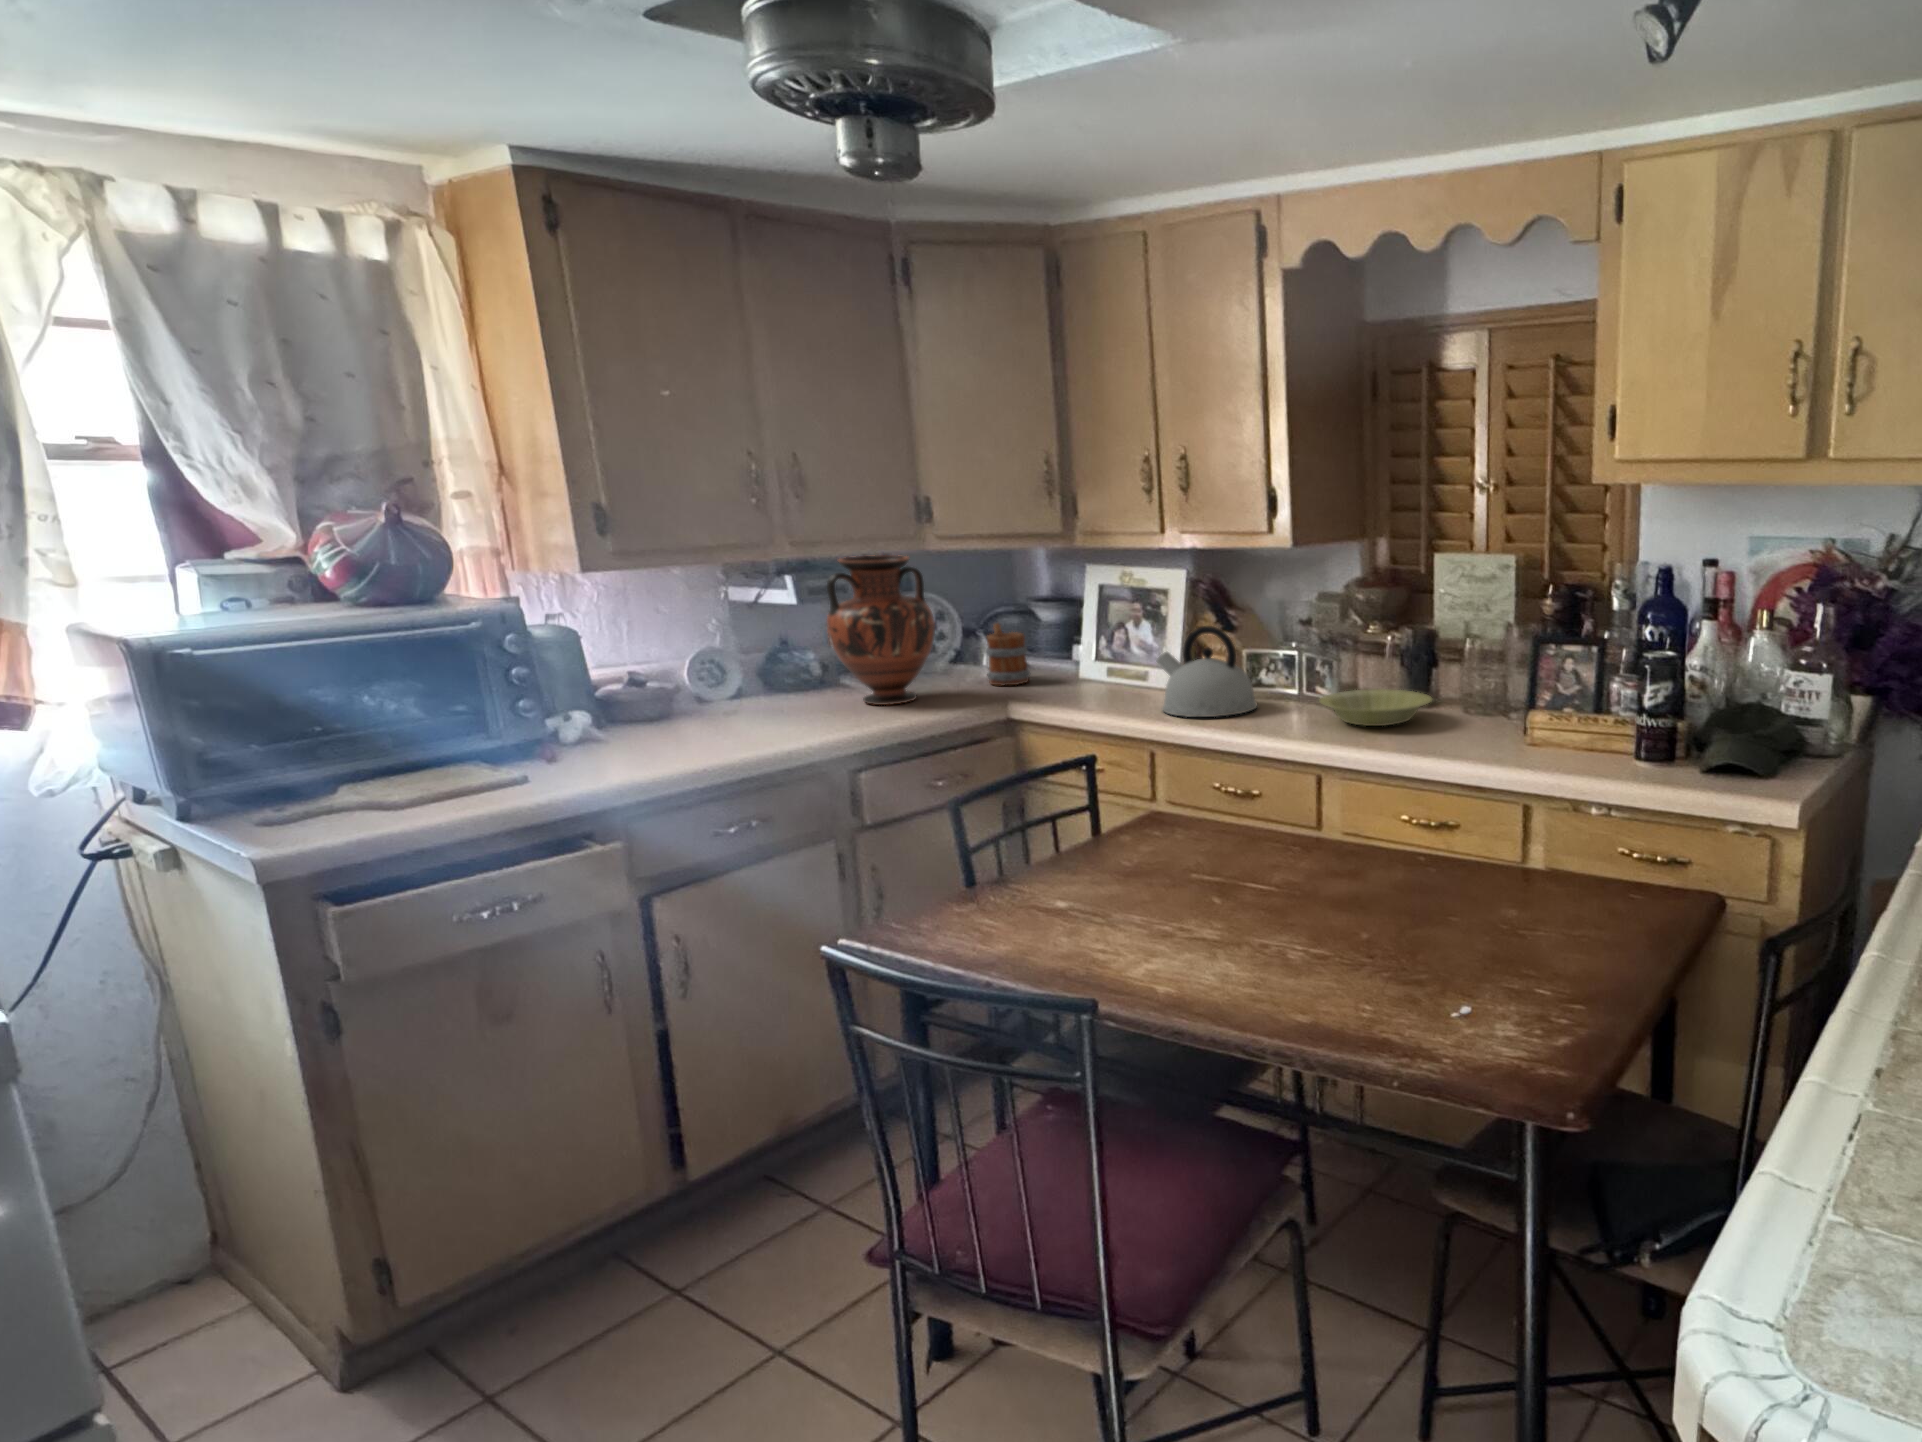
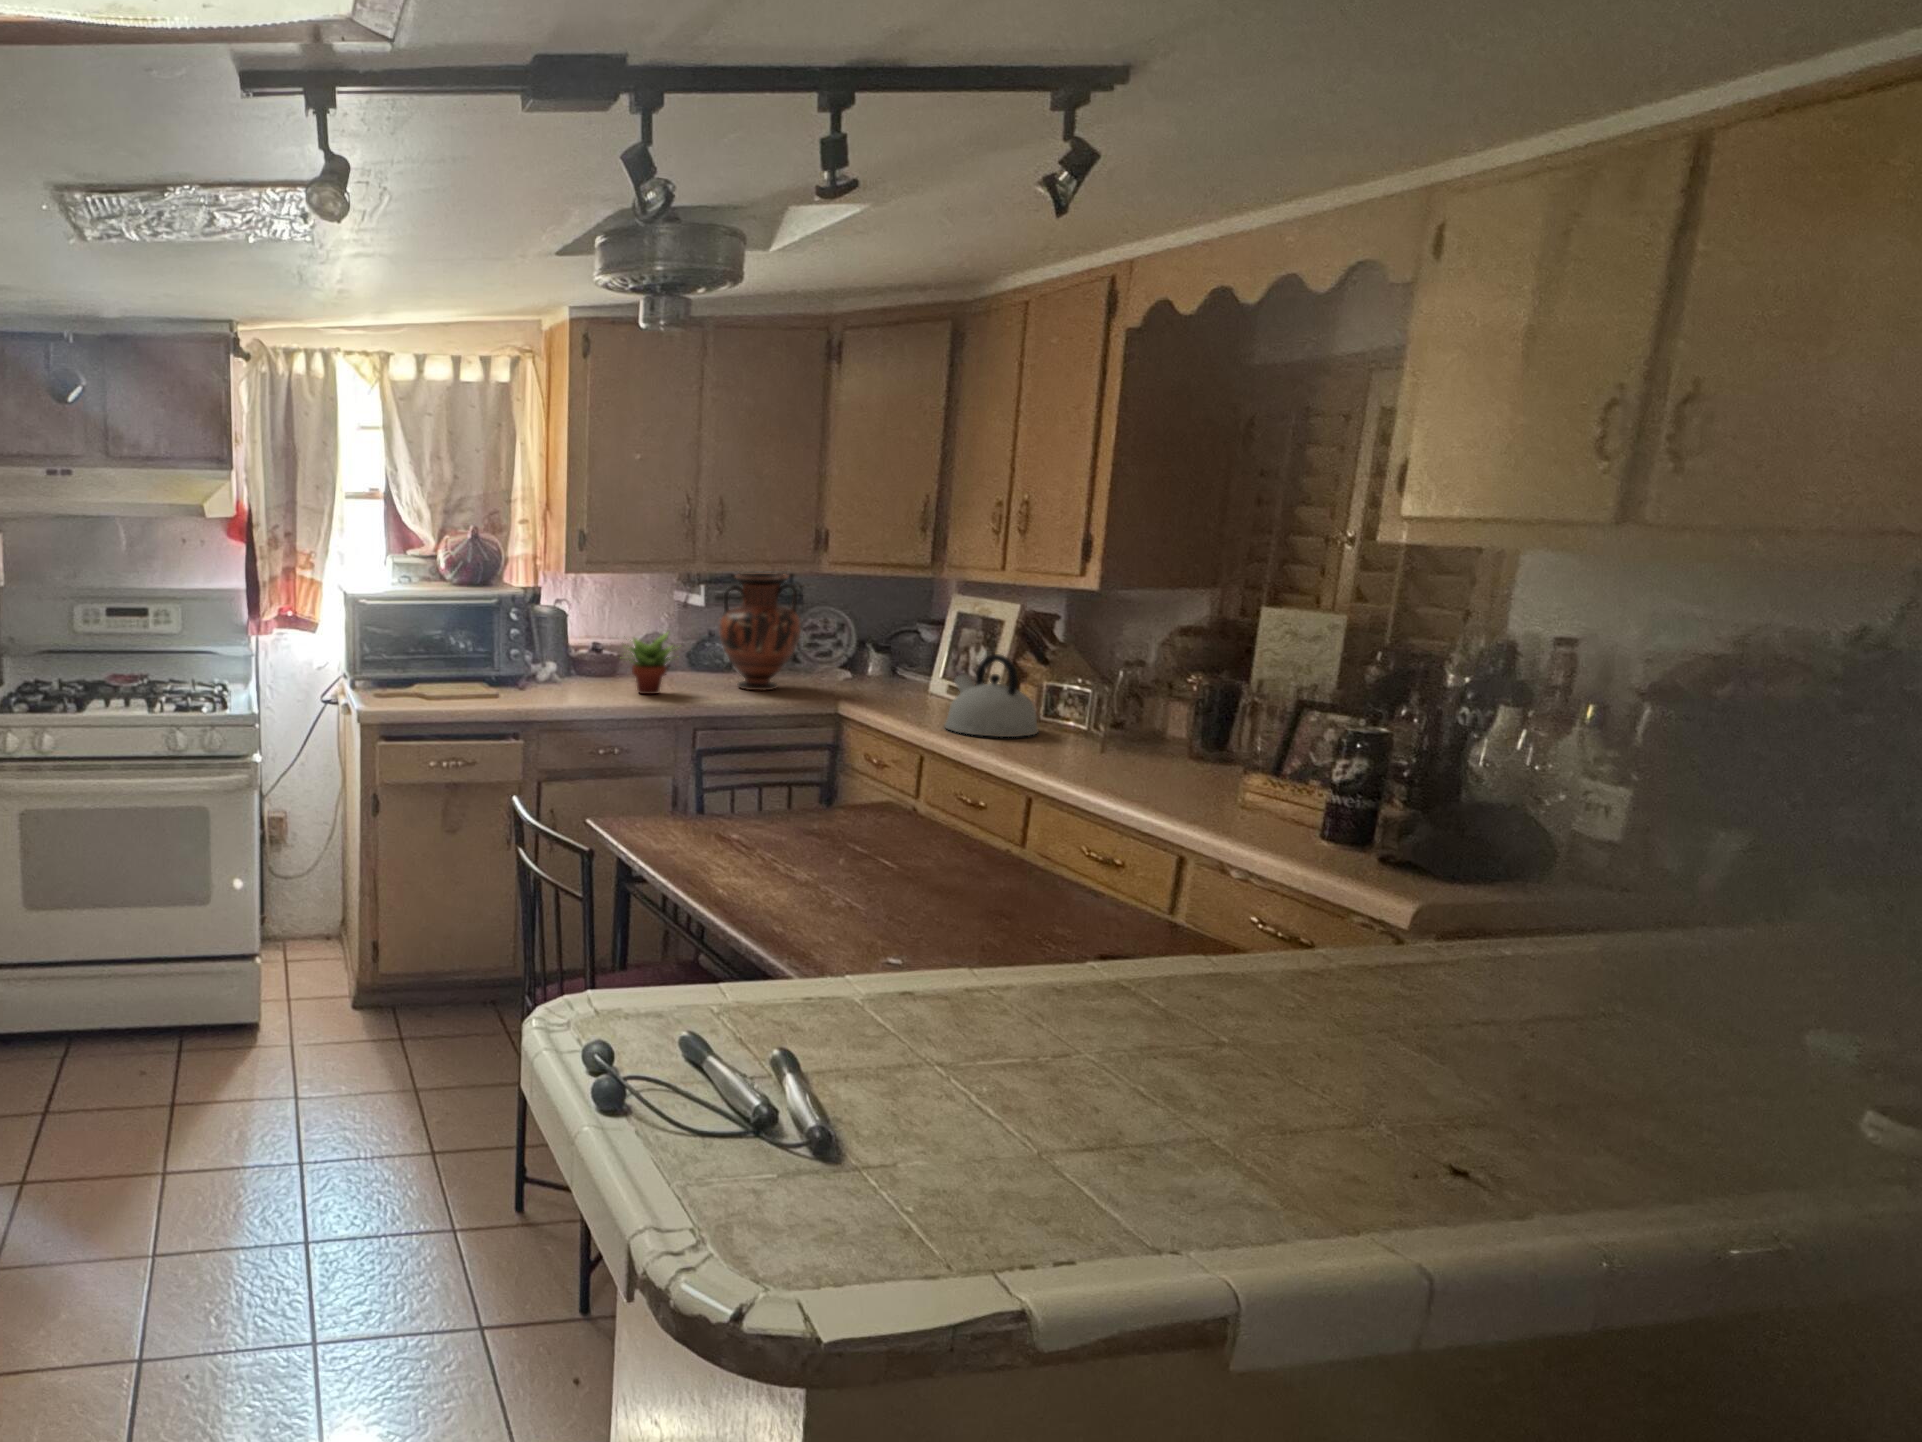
mug: present [986,623,1031,686] -> none [846,637,883,690]
succulent plant: none [702,640,797,732] -> present [624,632,672,694]
bowl: present [1320,689,1432,726] -> none [1068,732,1195,768]

